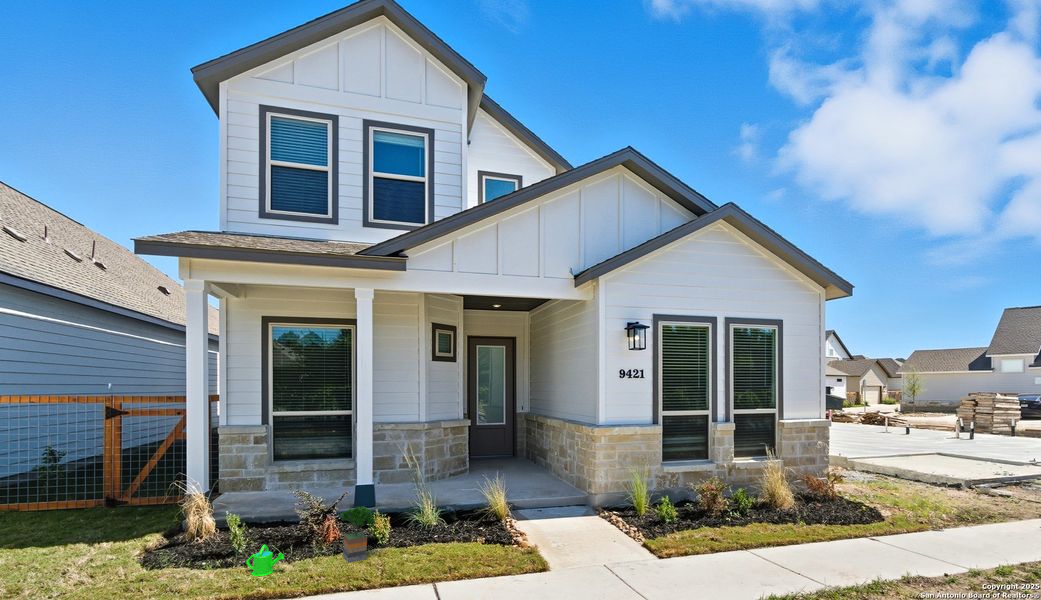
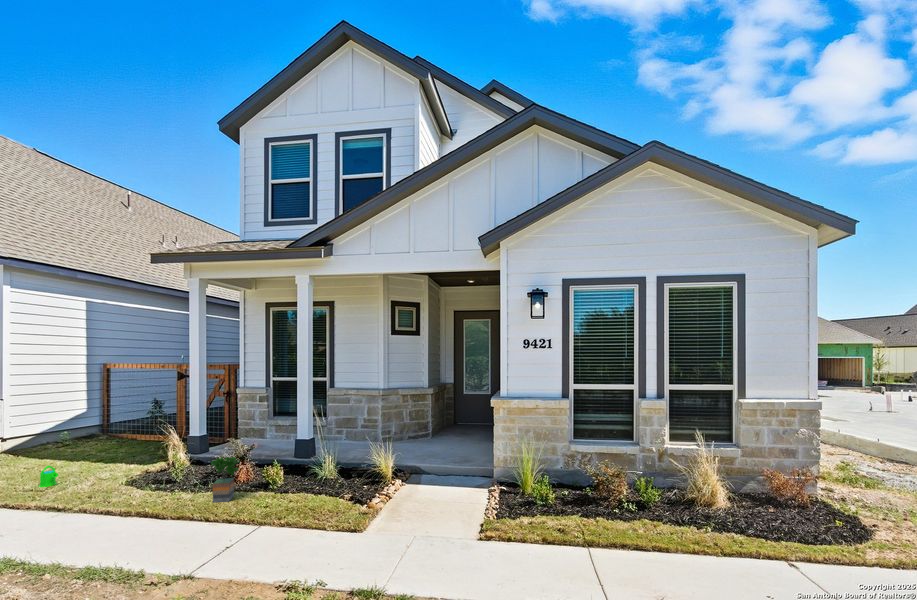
watering can: present [246,544,284,576] -> present [39,466,58,487]

